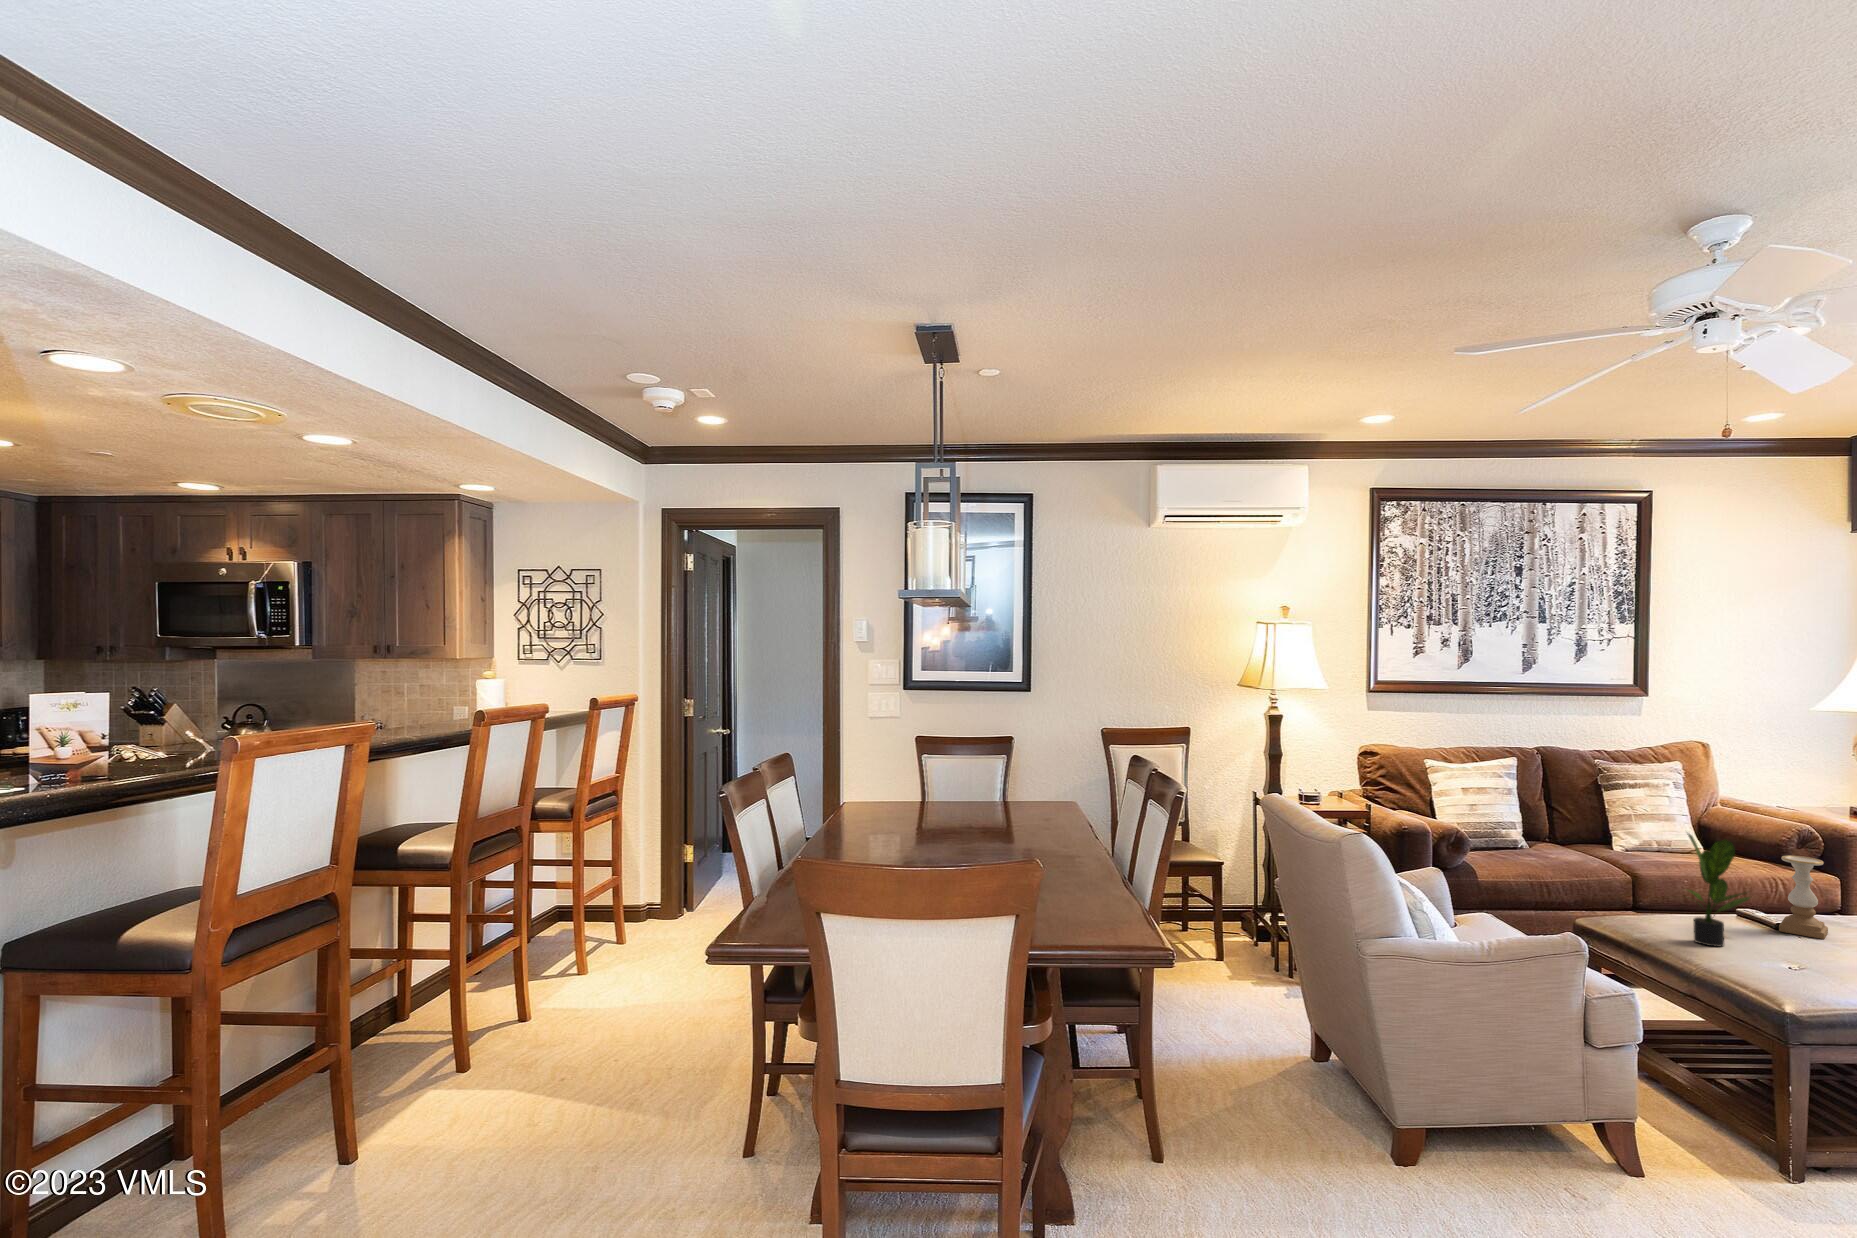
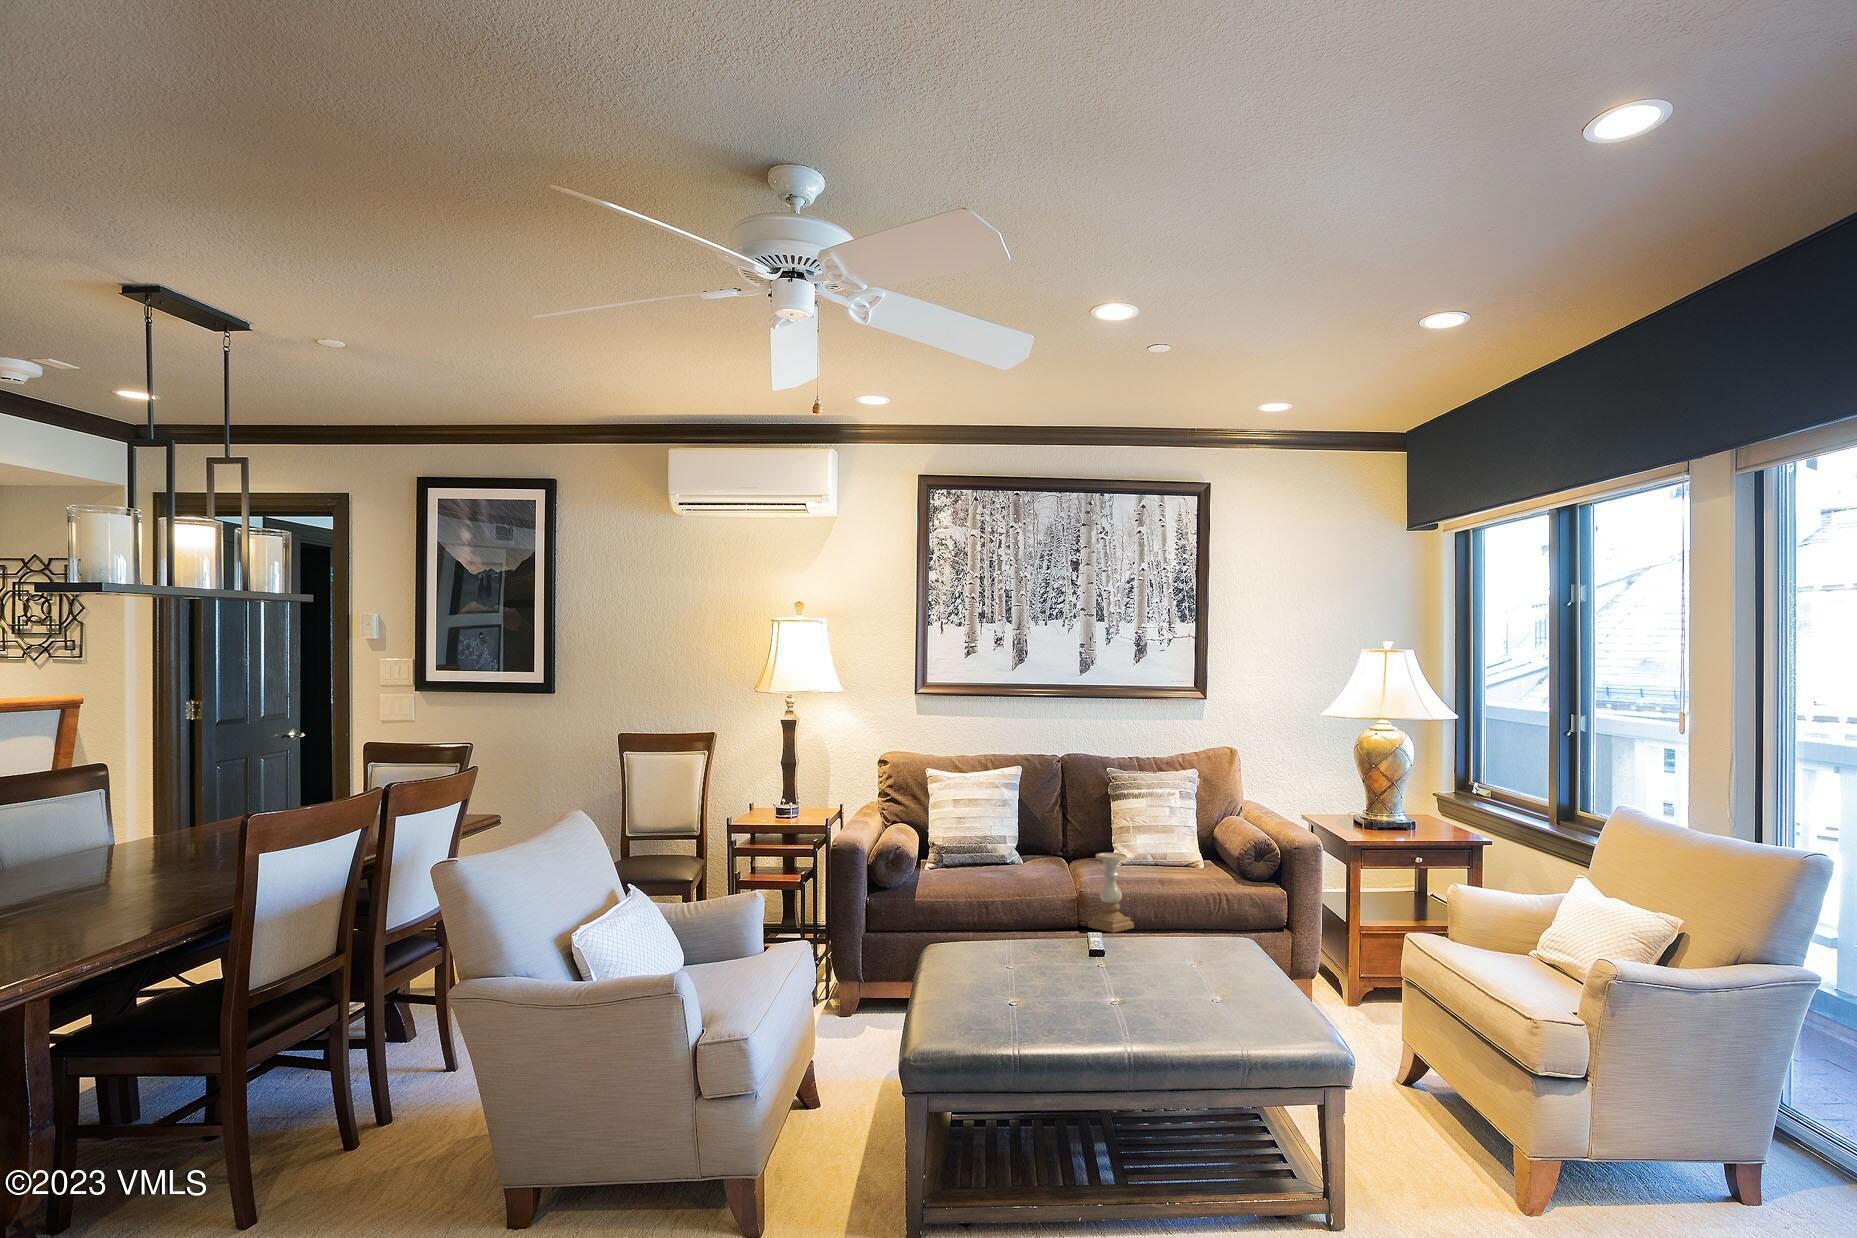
potted plant: present [1687,834,1750,947] -> none [967,825,1027,938]

